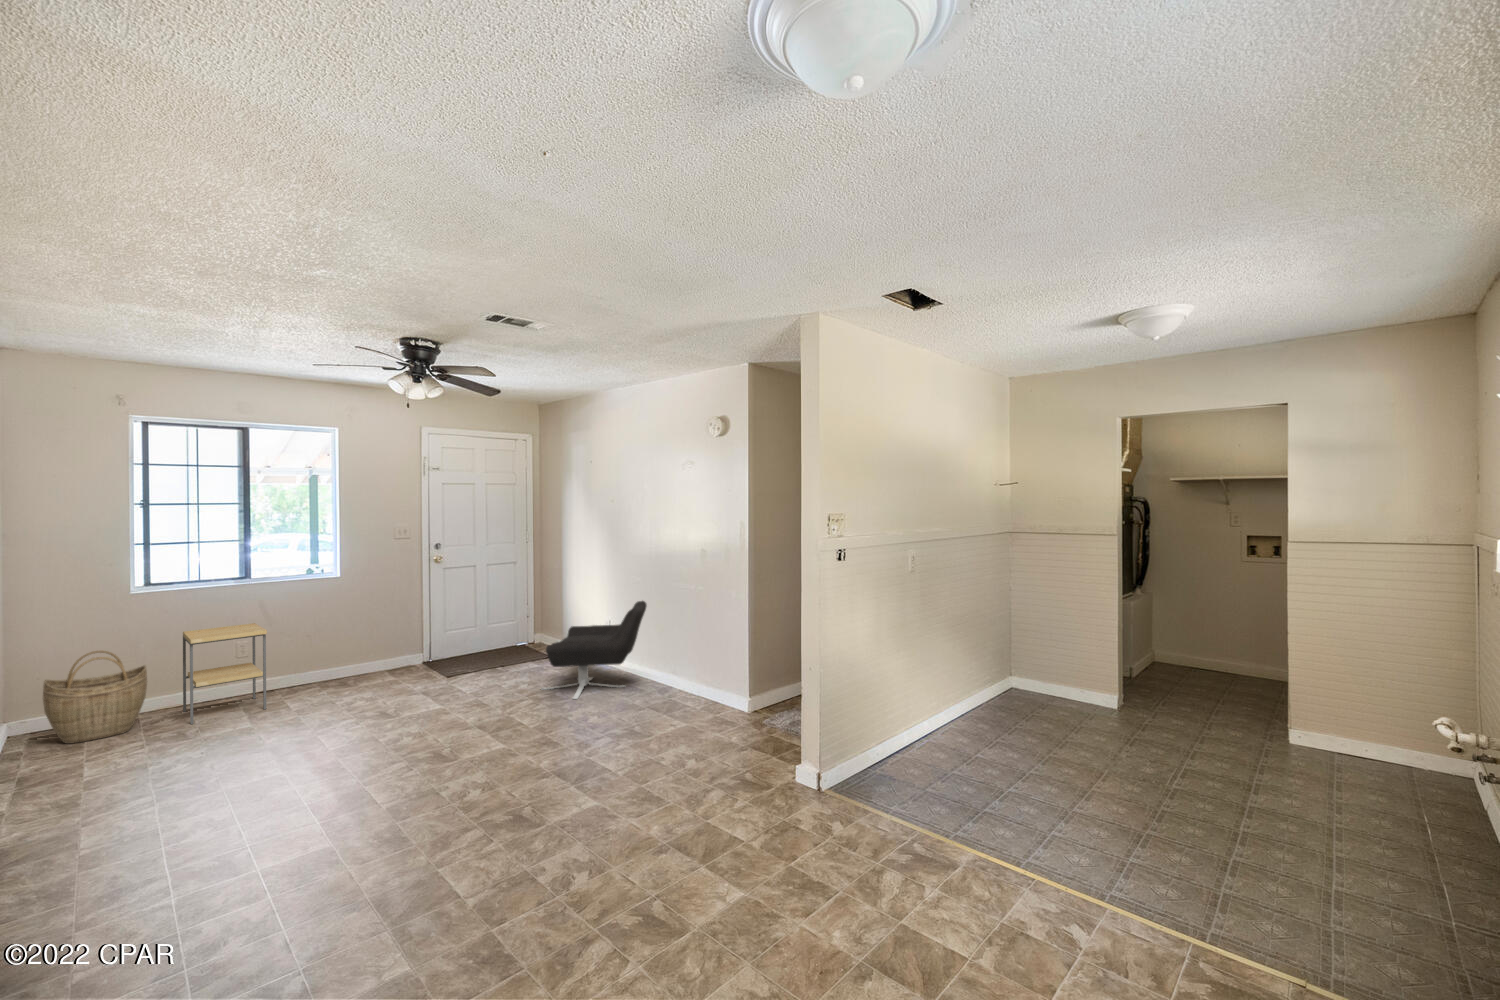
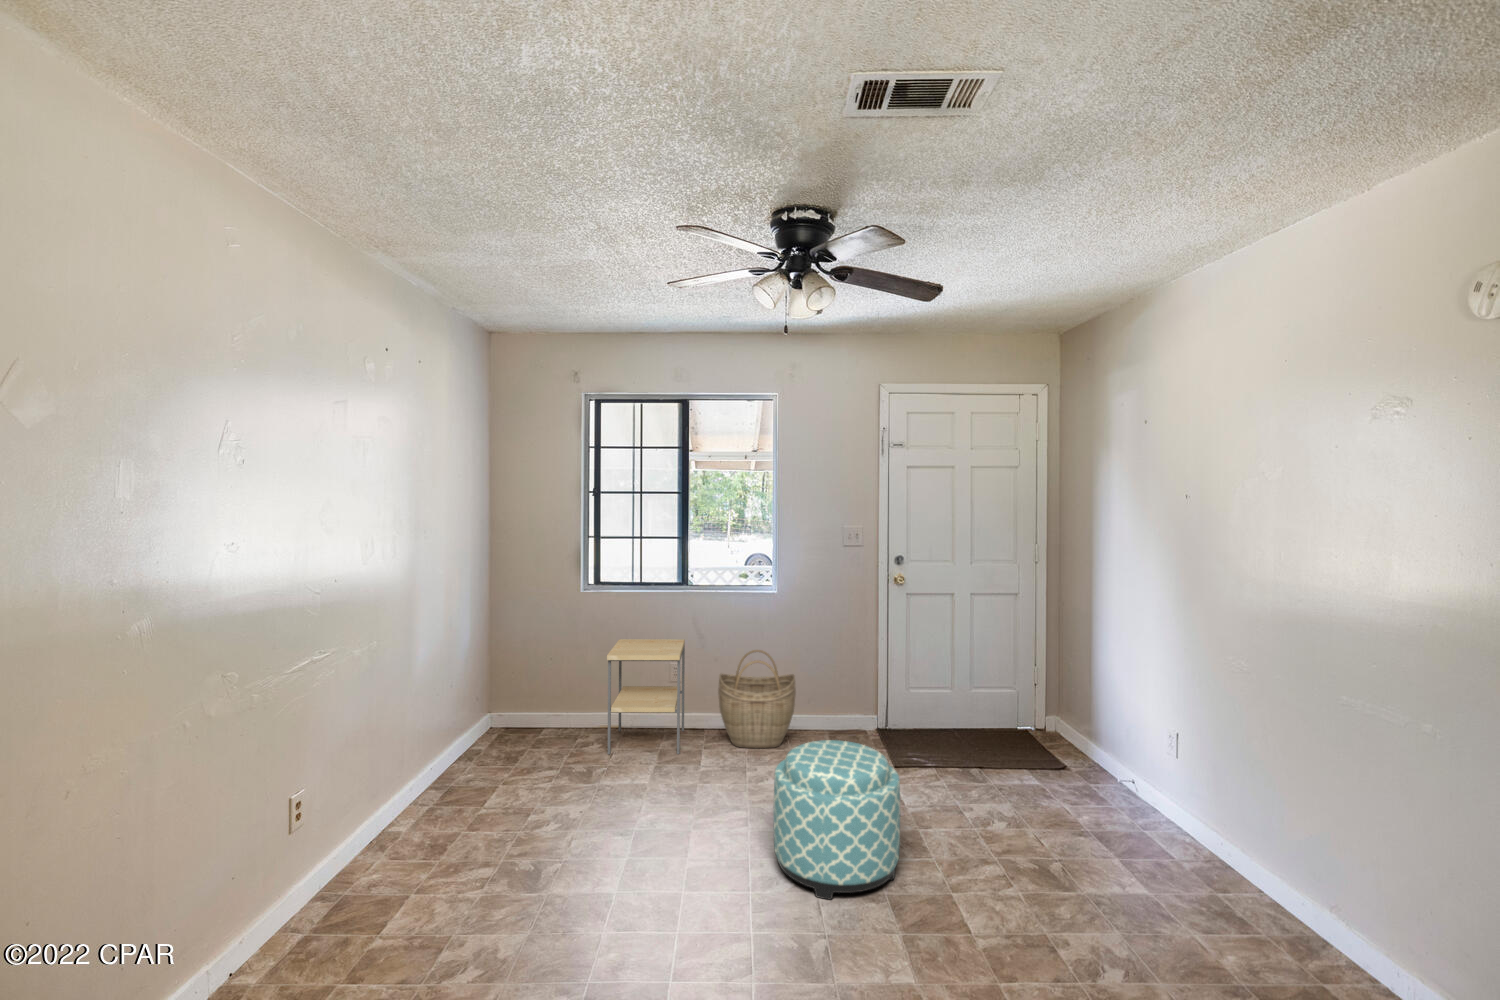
lounge chair: present [541,601,647,699] -> none [1026,730,1280,924]
ottoman: none [394,648,476,730] -> present [773,740,900,900]
woven basket: present [43,651,147,744] -> present [718,650,796,748]

